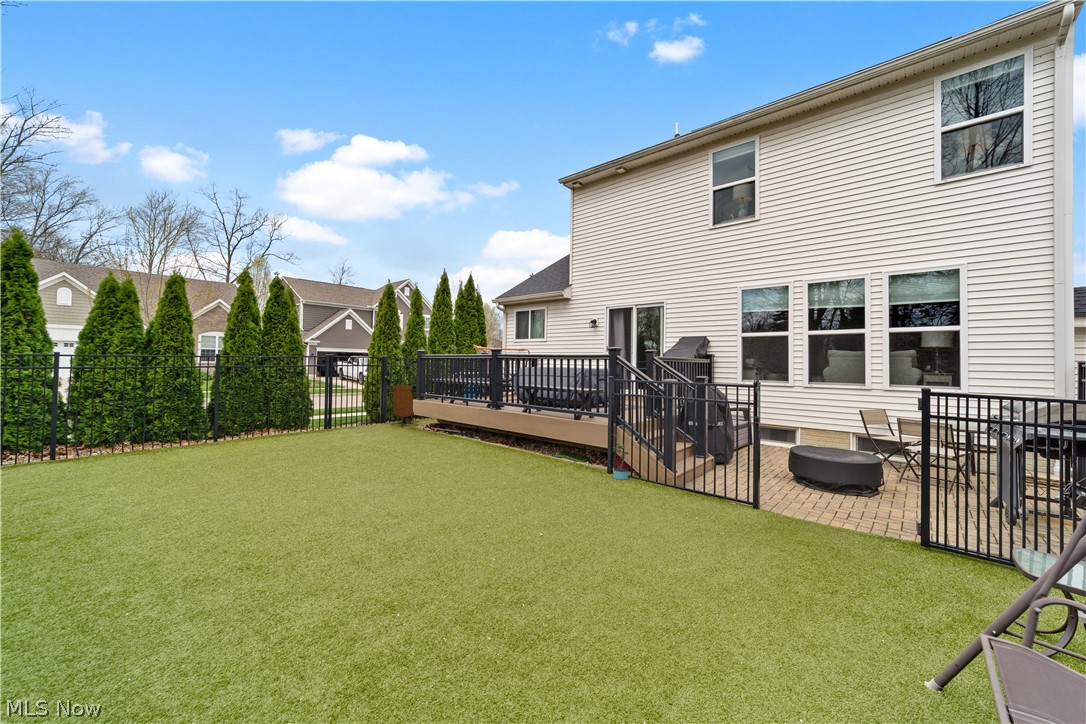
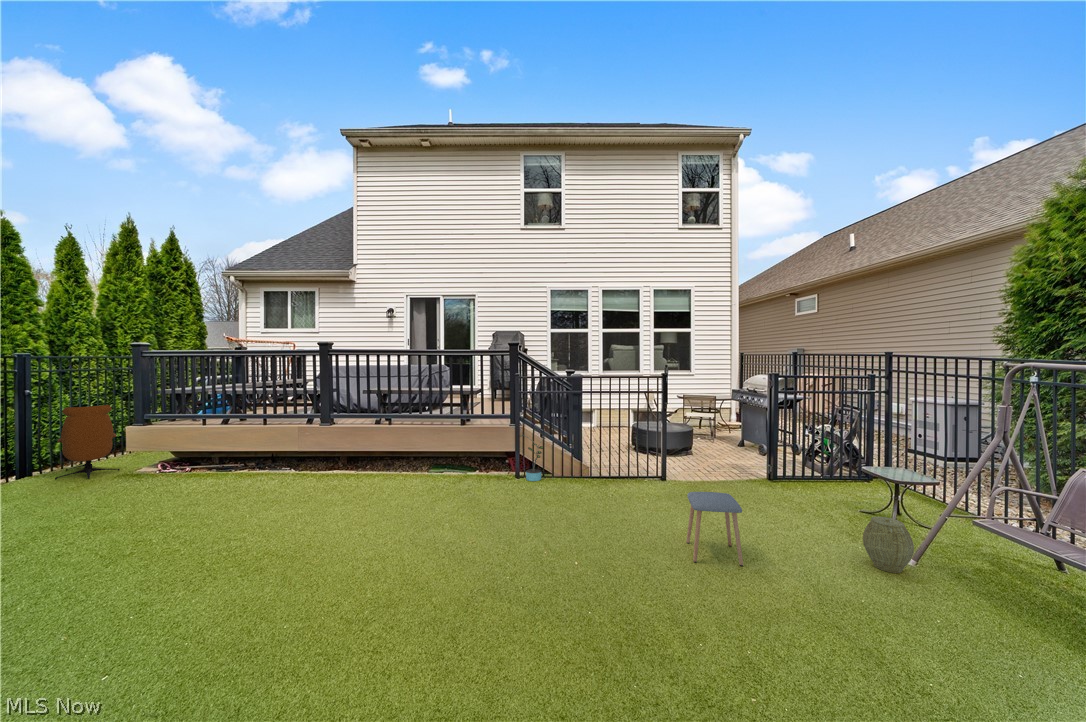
stool: none [611,501,679,585] -> present [686,492,743,566]
woven basket: none [801,586,871,675] -> present [863,517,914,573]

